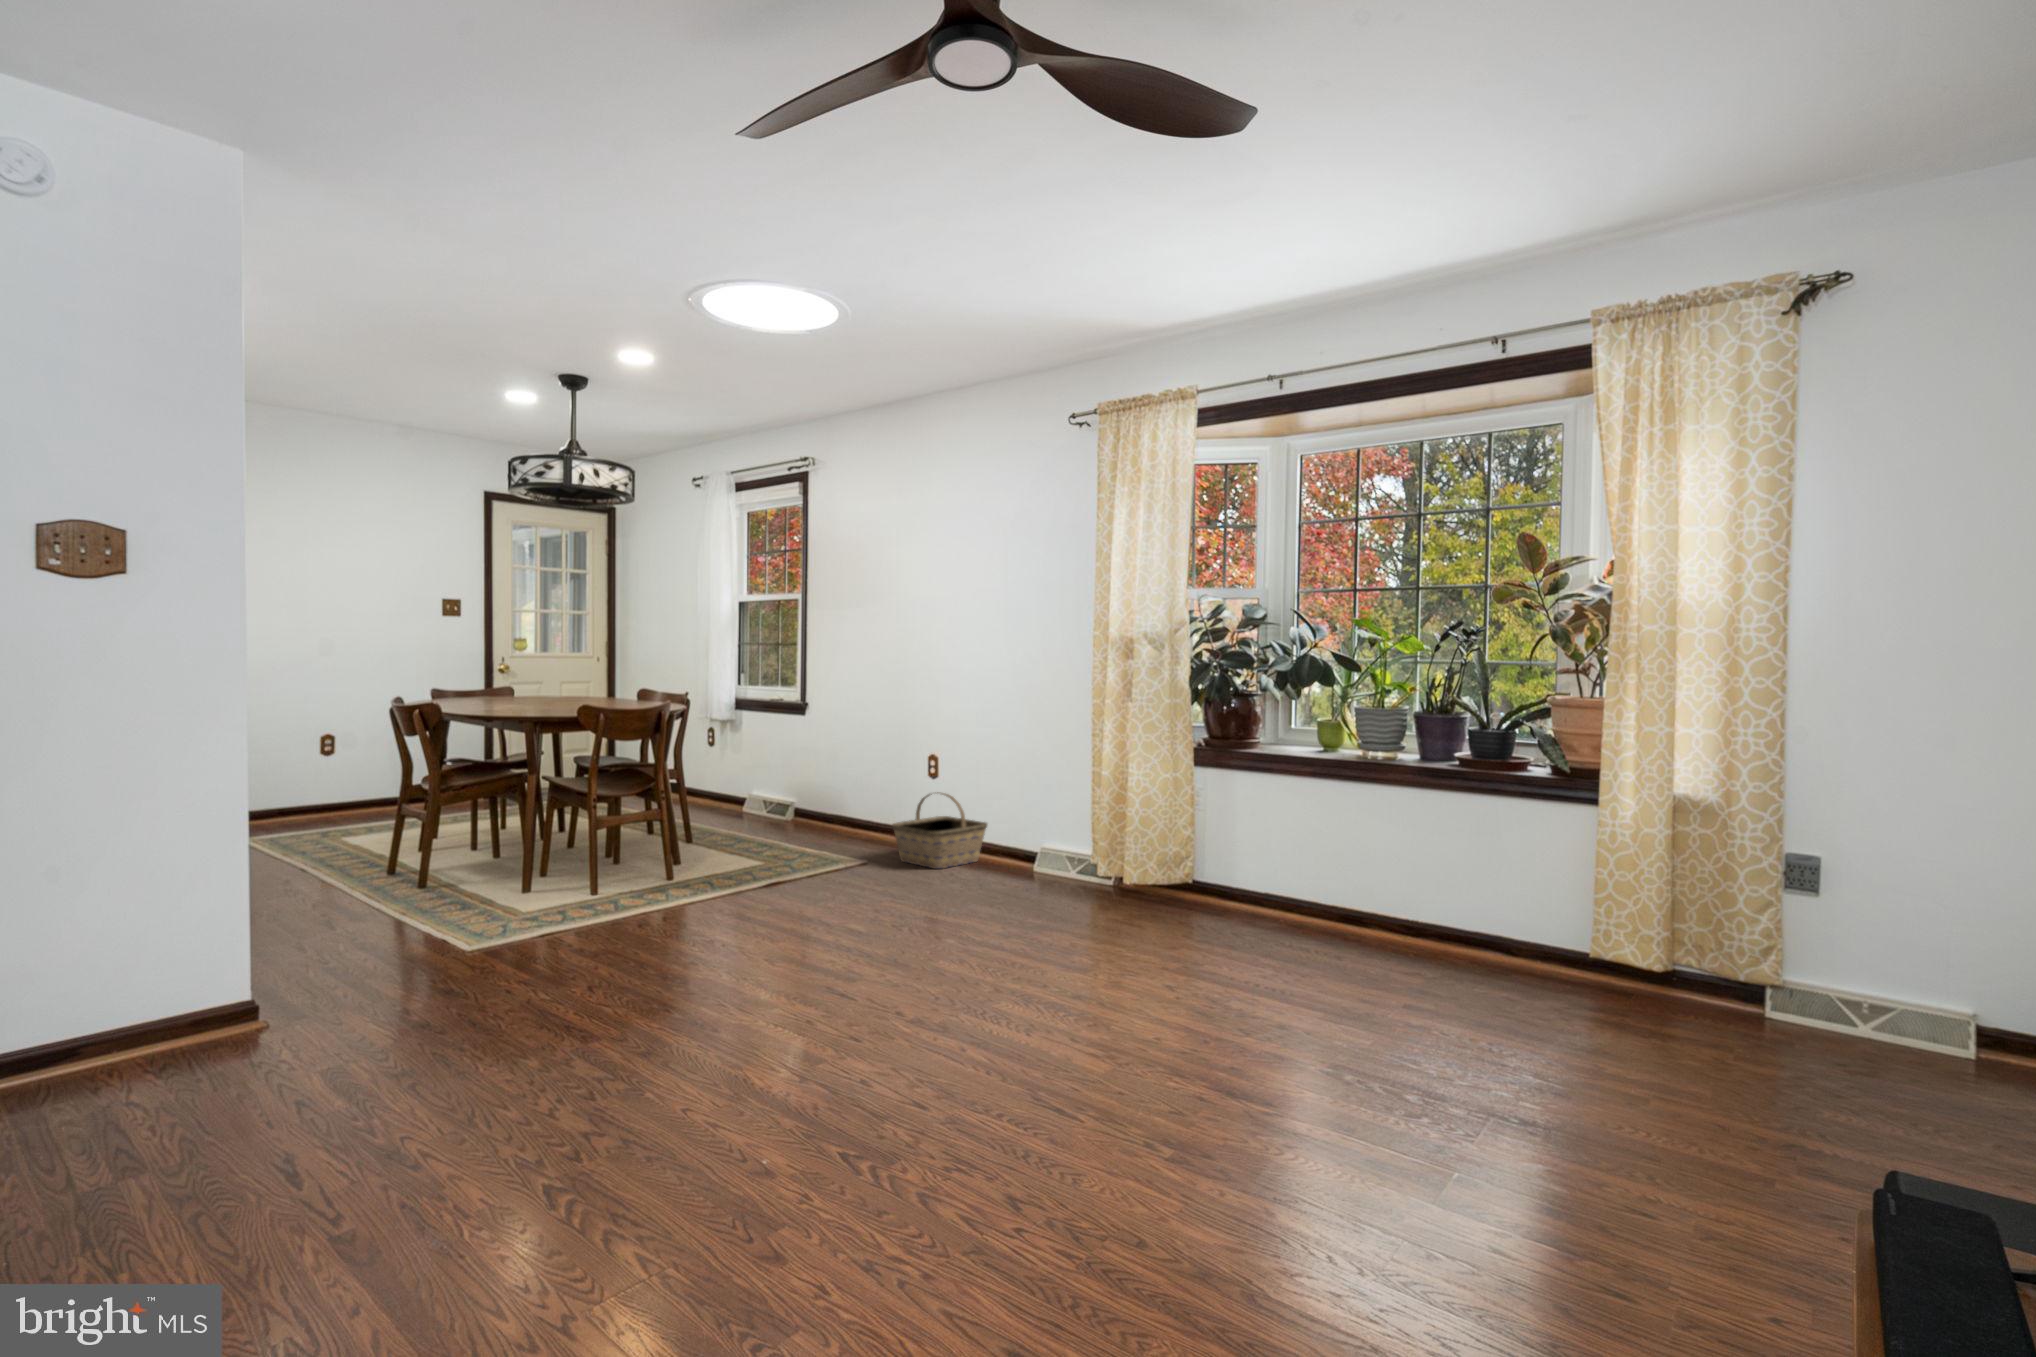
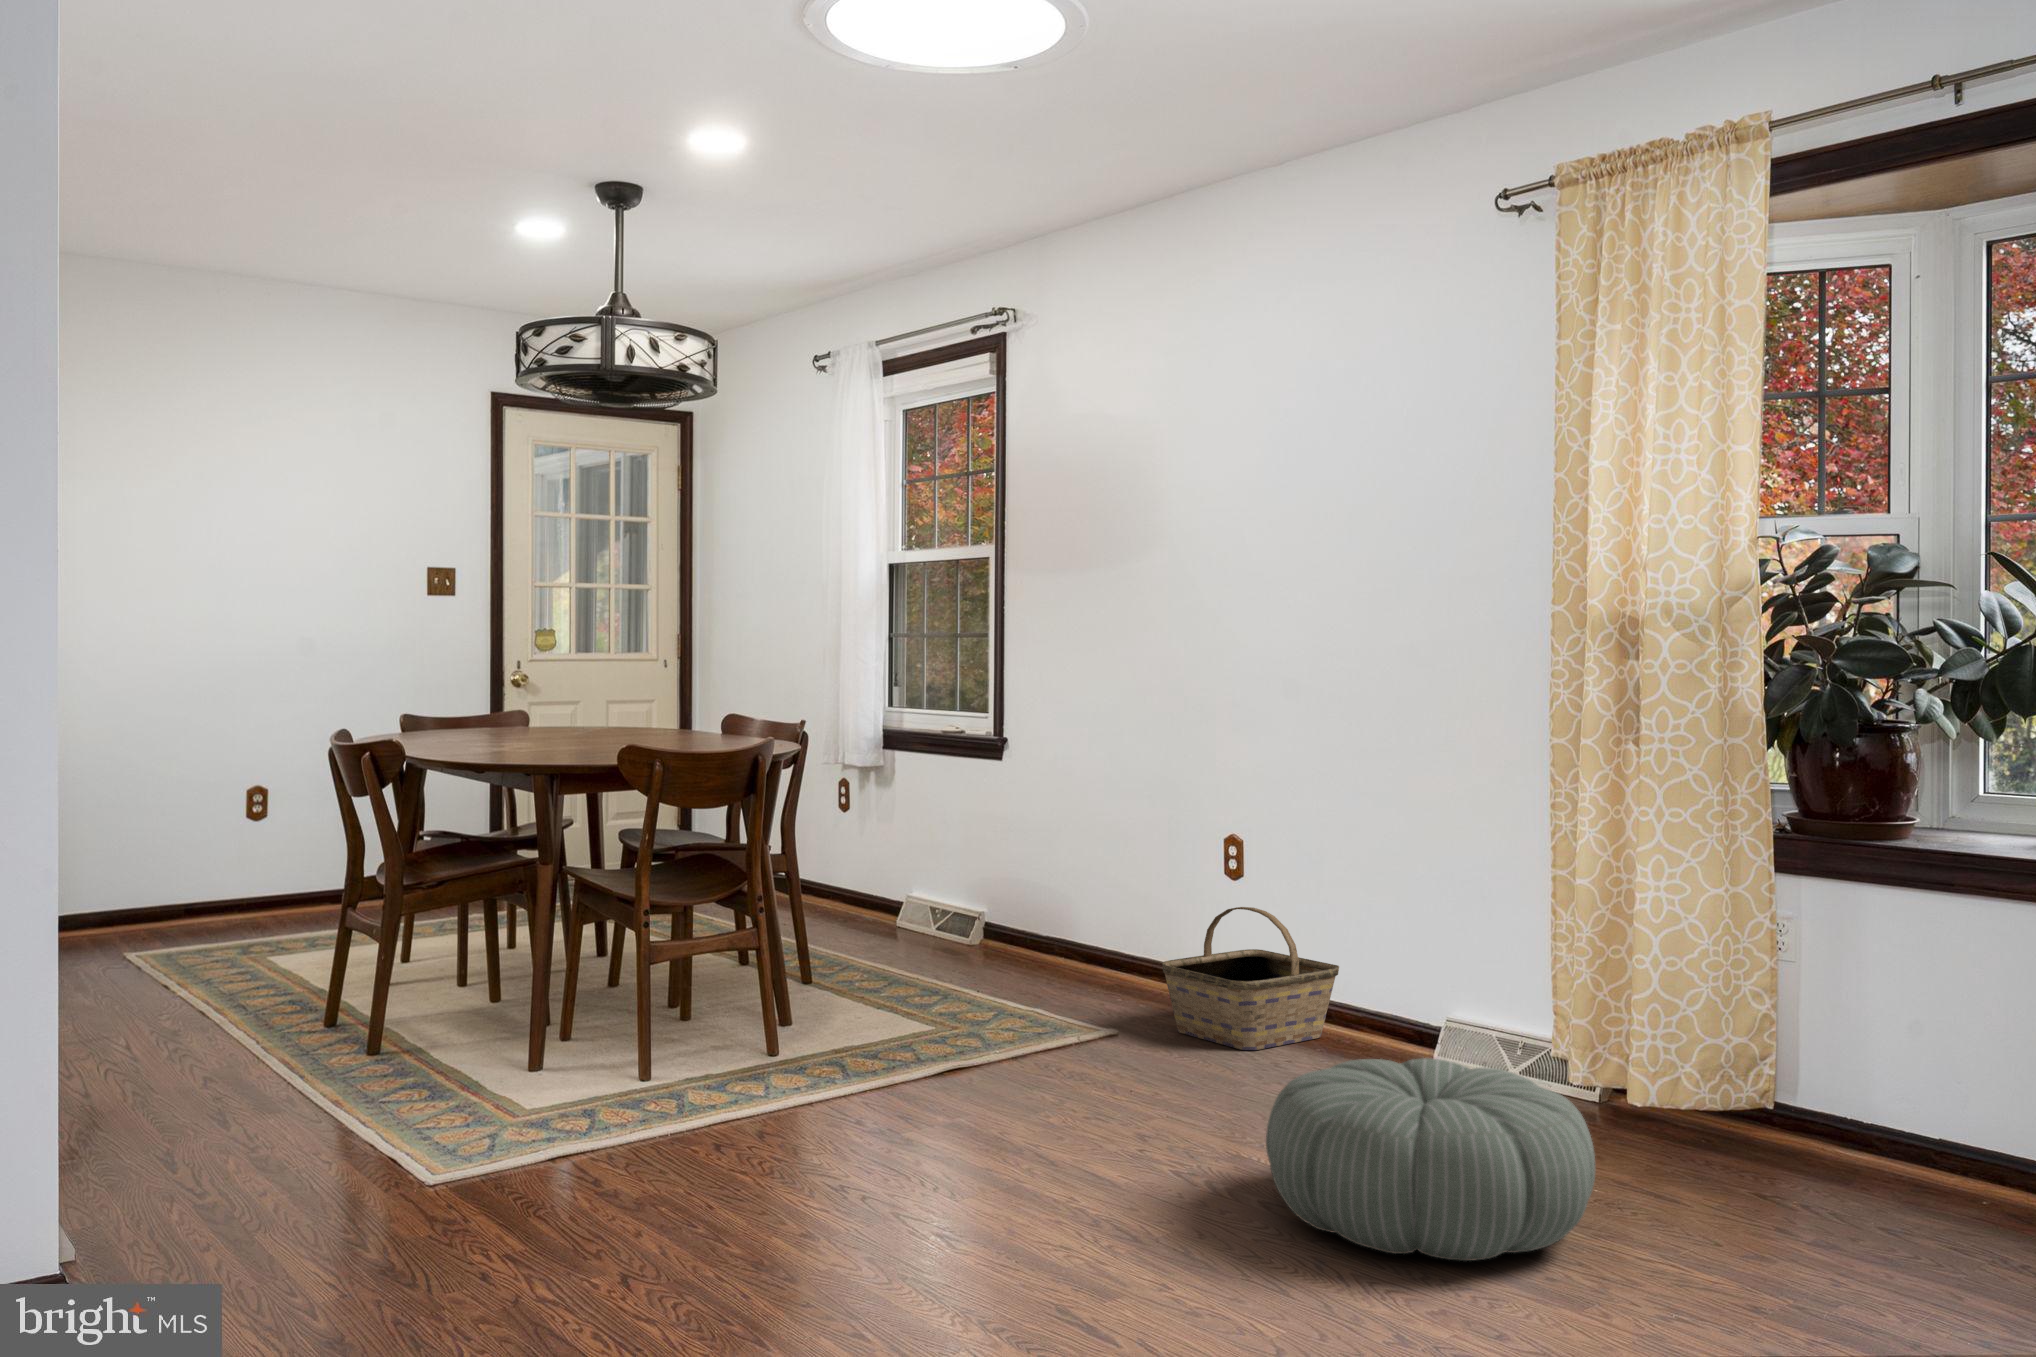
pouf: none [939,863,1100,958] -> present [1266,1058,1595,1261]

